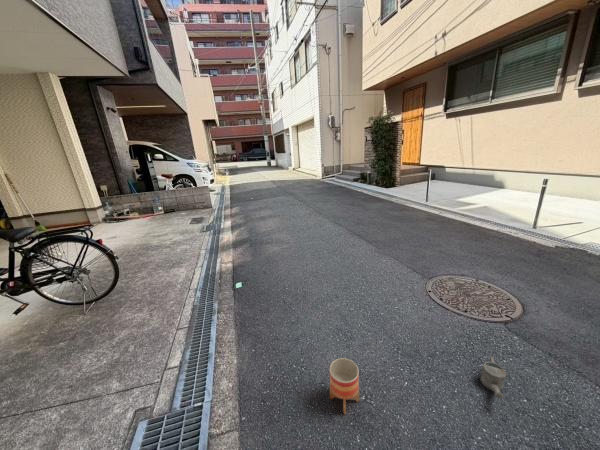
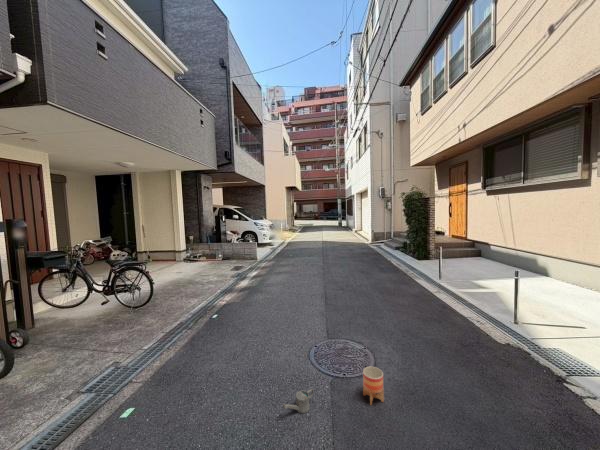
planter: present [329,358,359,414] -> present [363,367,384,405]

